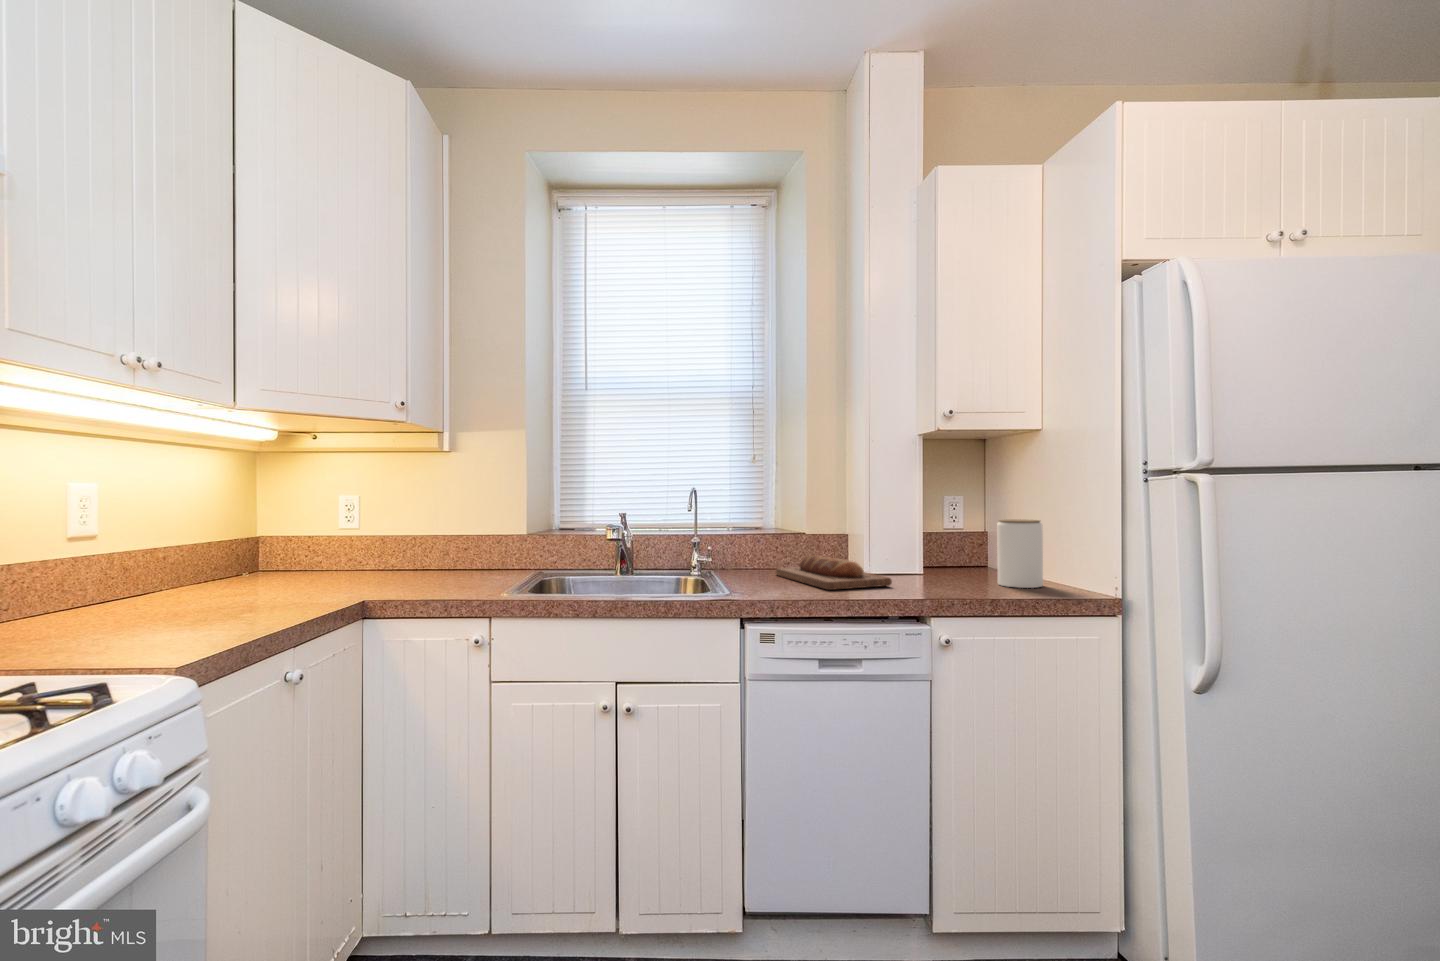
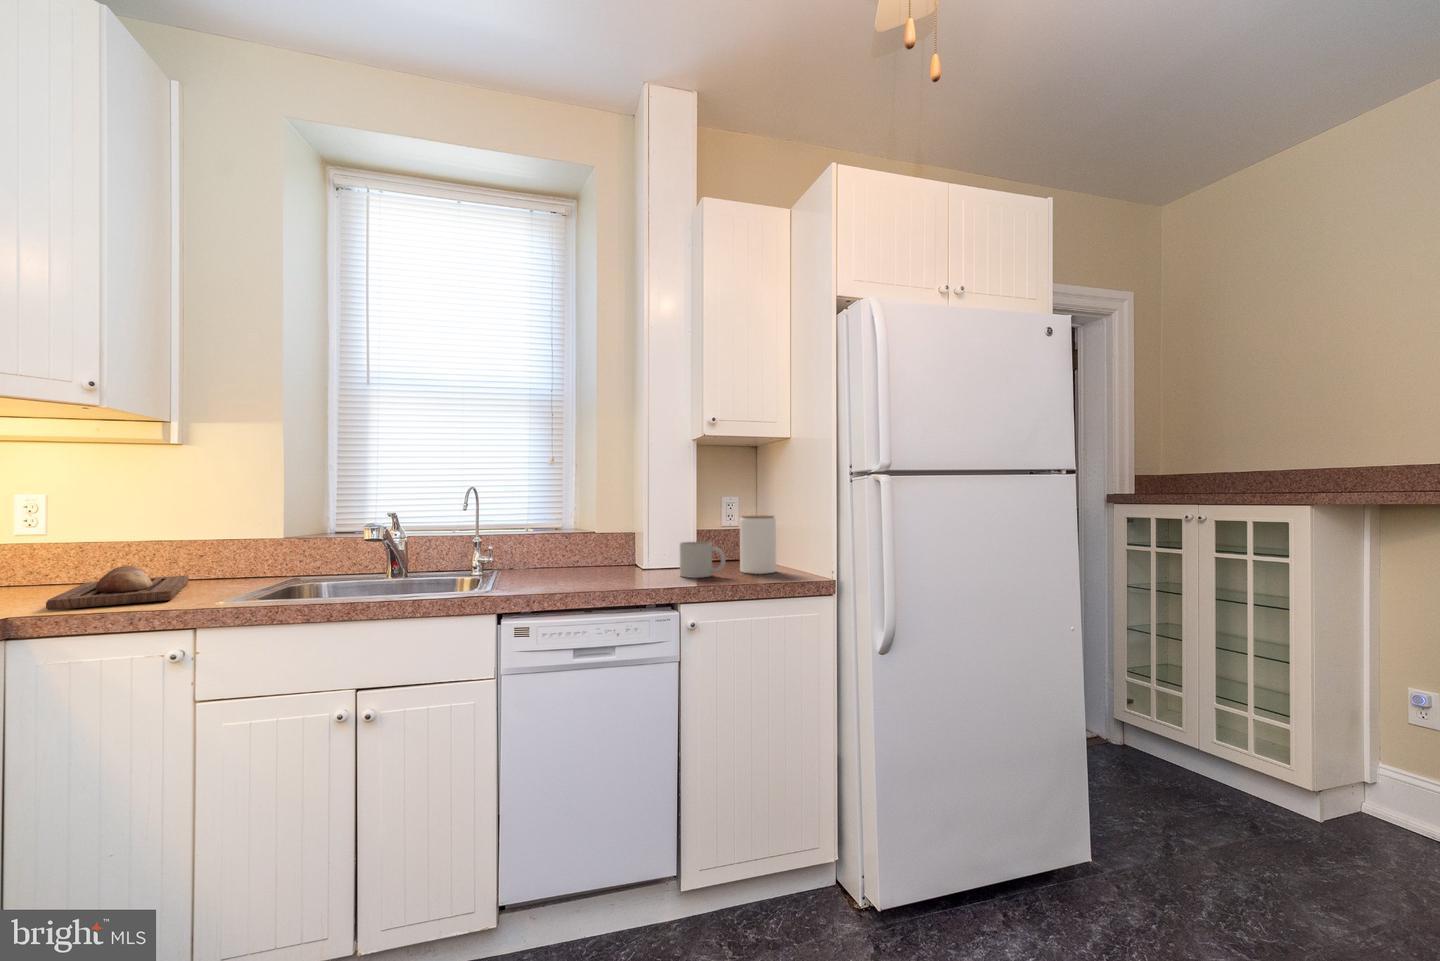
mug: none [927,549,982,589] -> present [680,542,725,578]
bread loaf: present [776,556,892,590] -> present [46,566,188,610]

